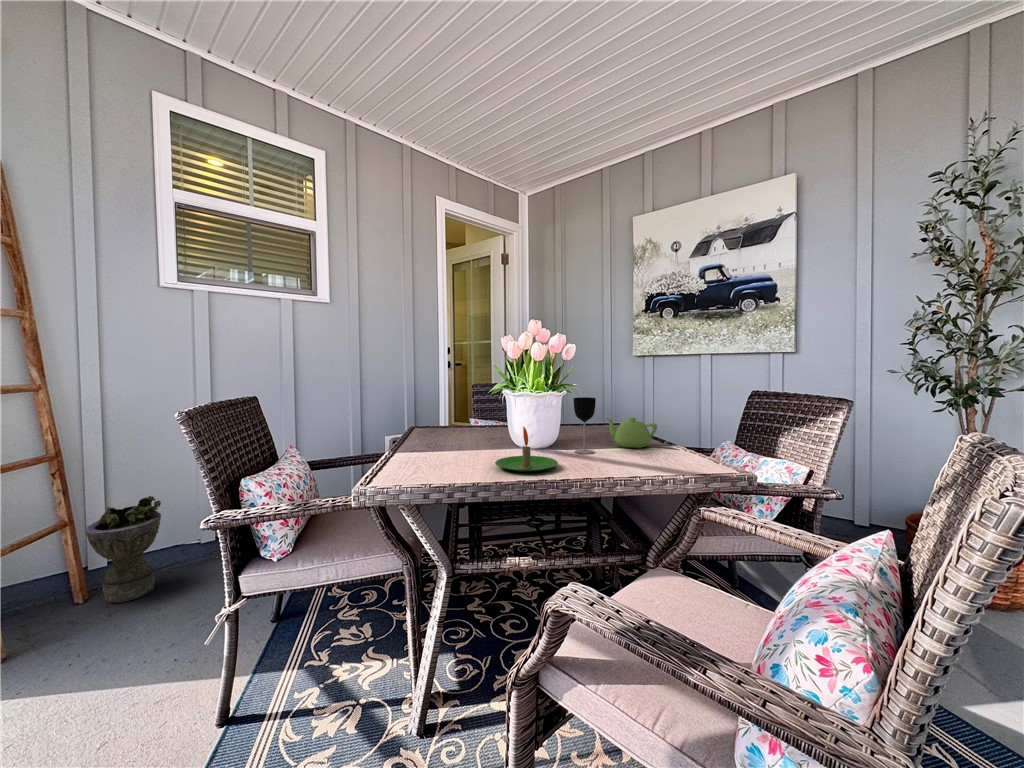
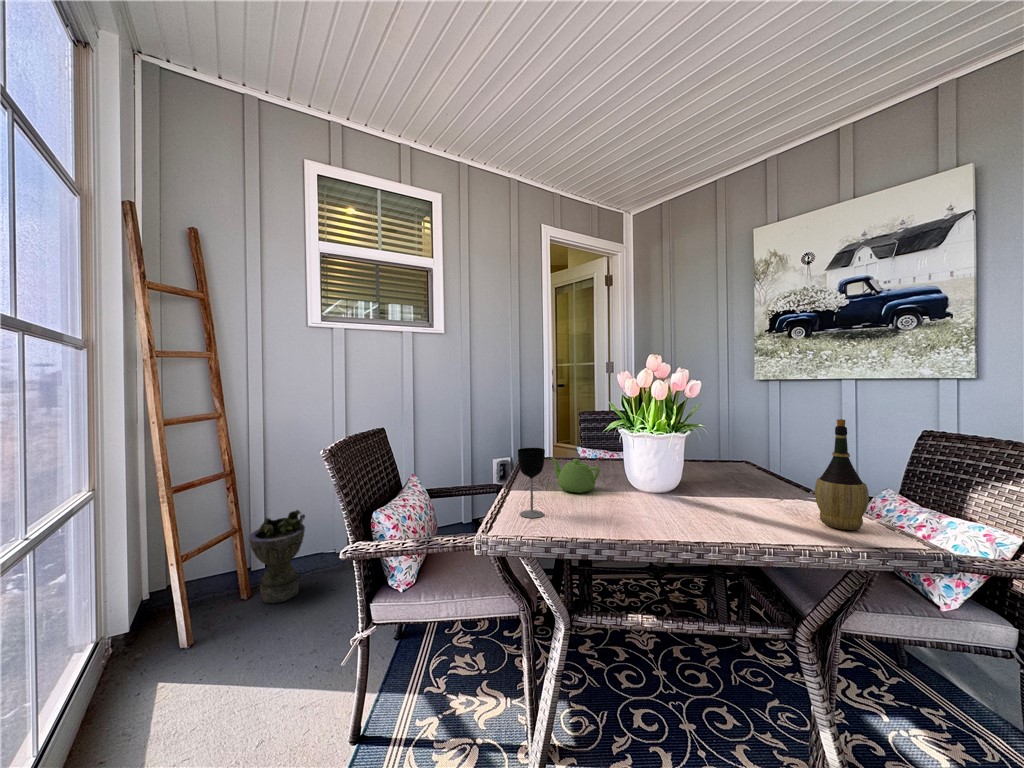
wine bottle: none [664,372,704,465] -> present [815,419,869,530]
wine glass: present [574,397,596,454] -> present [518,448,545,518]
teapot: present [606,417,657,448] -> present [551,458,600,493]
candle: present [495,427,558,472] -> none [615,475,686,526]

